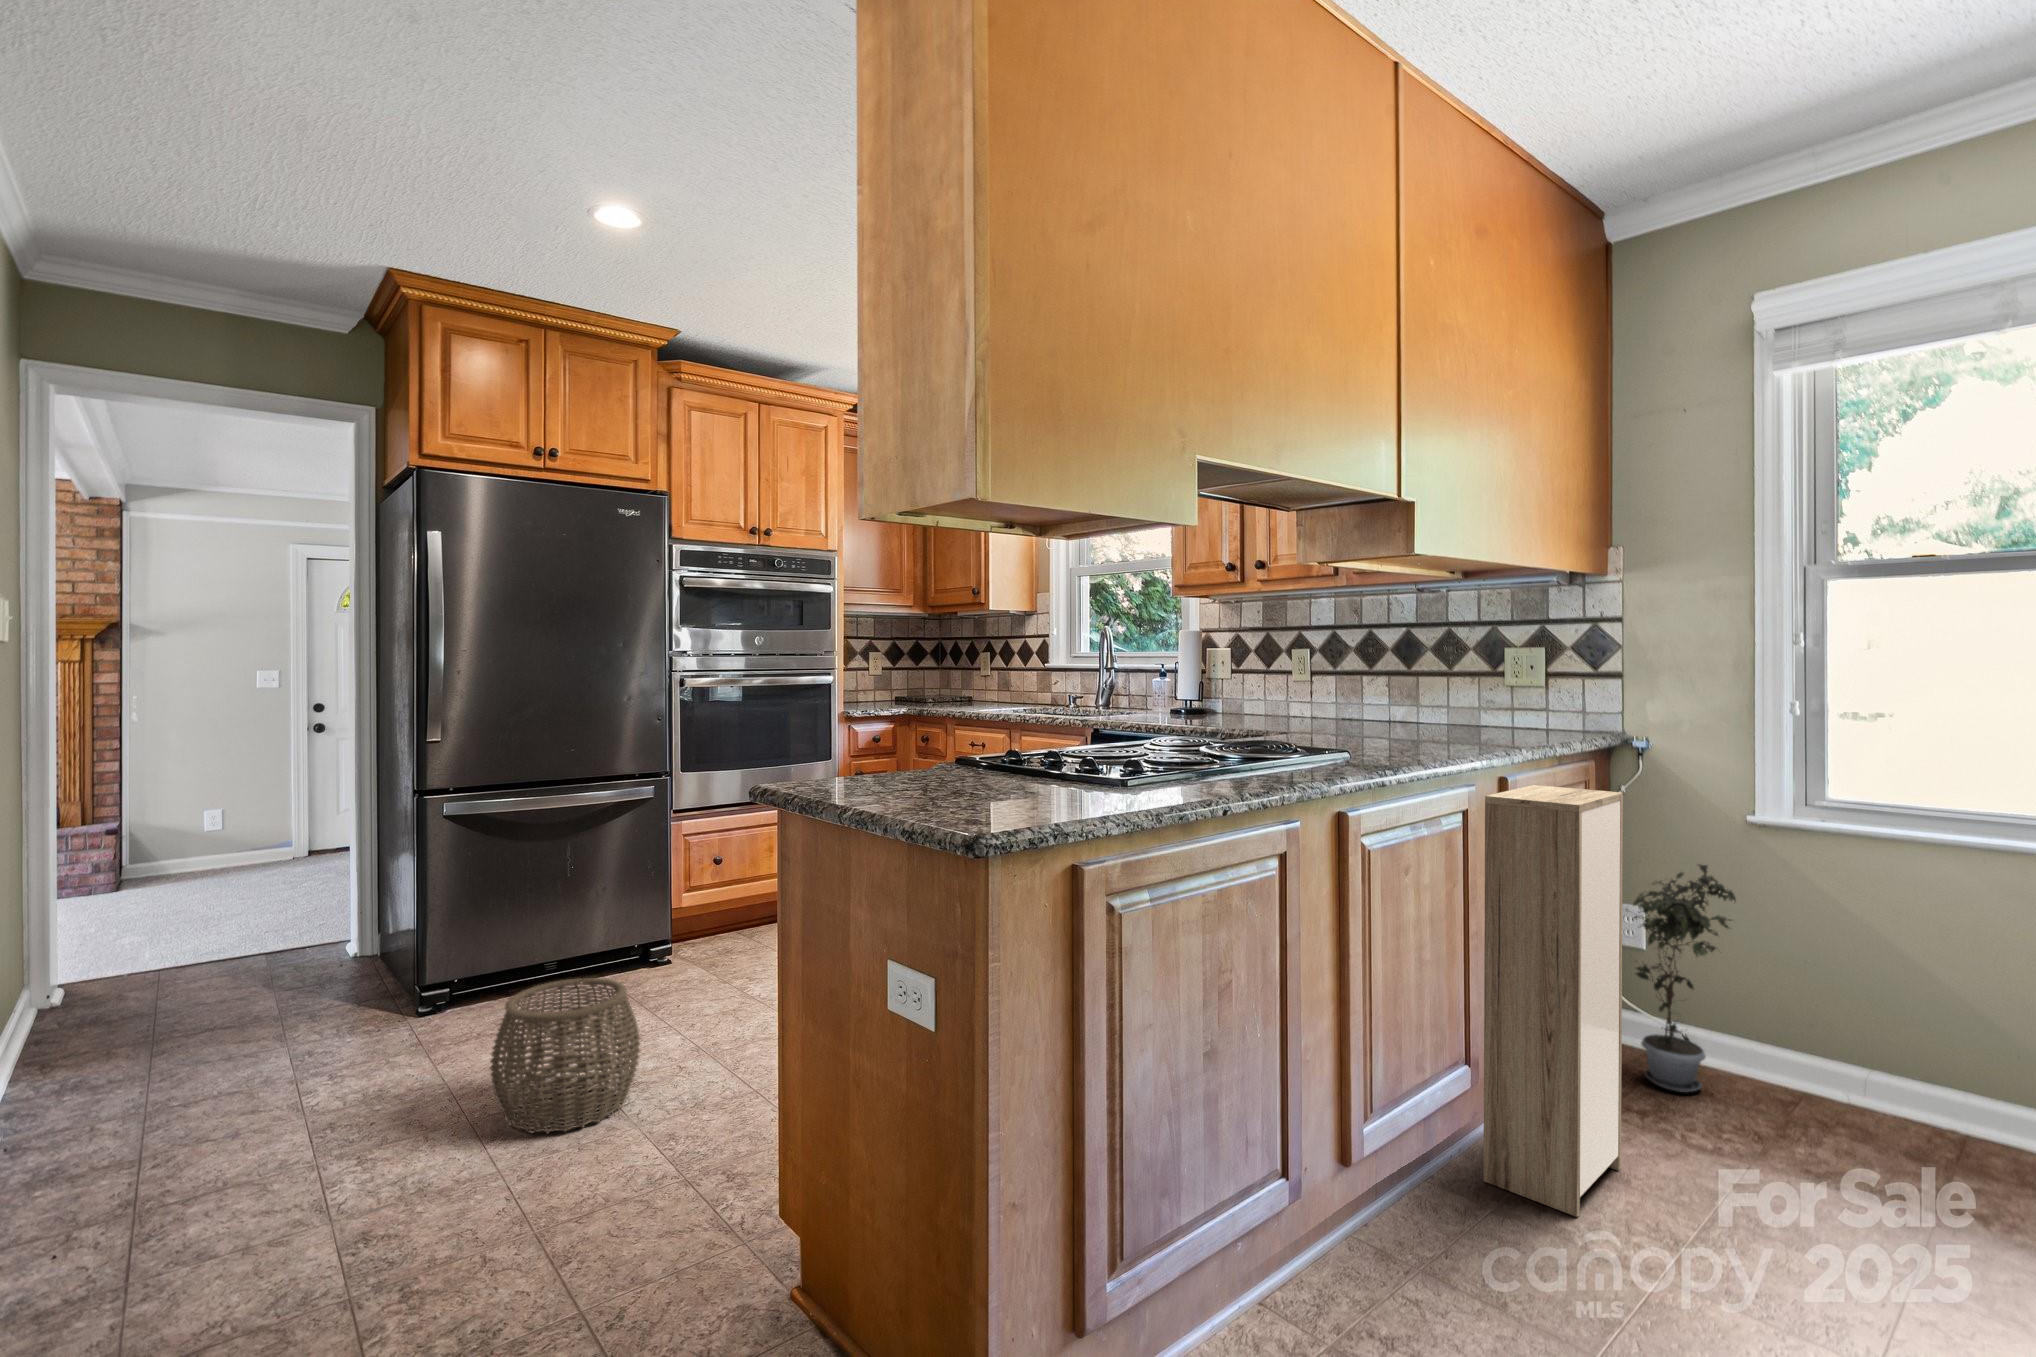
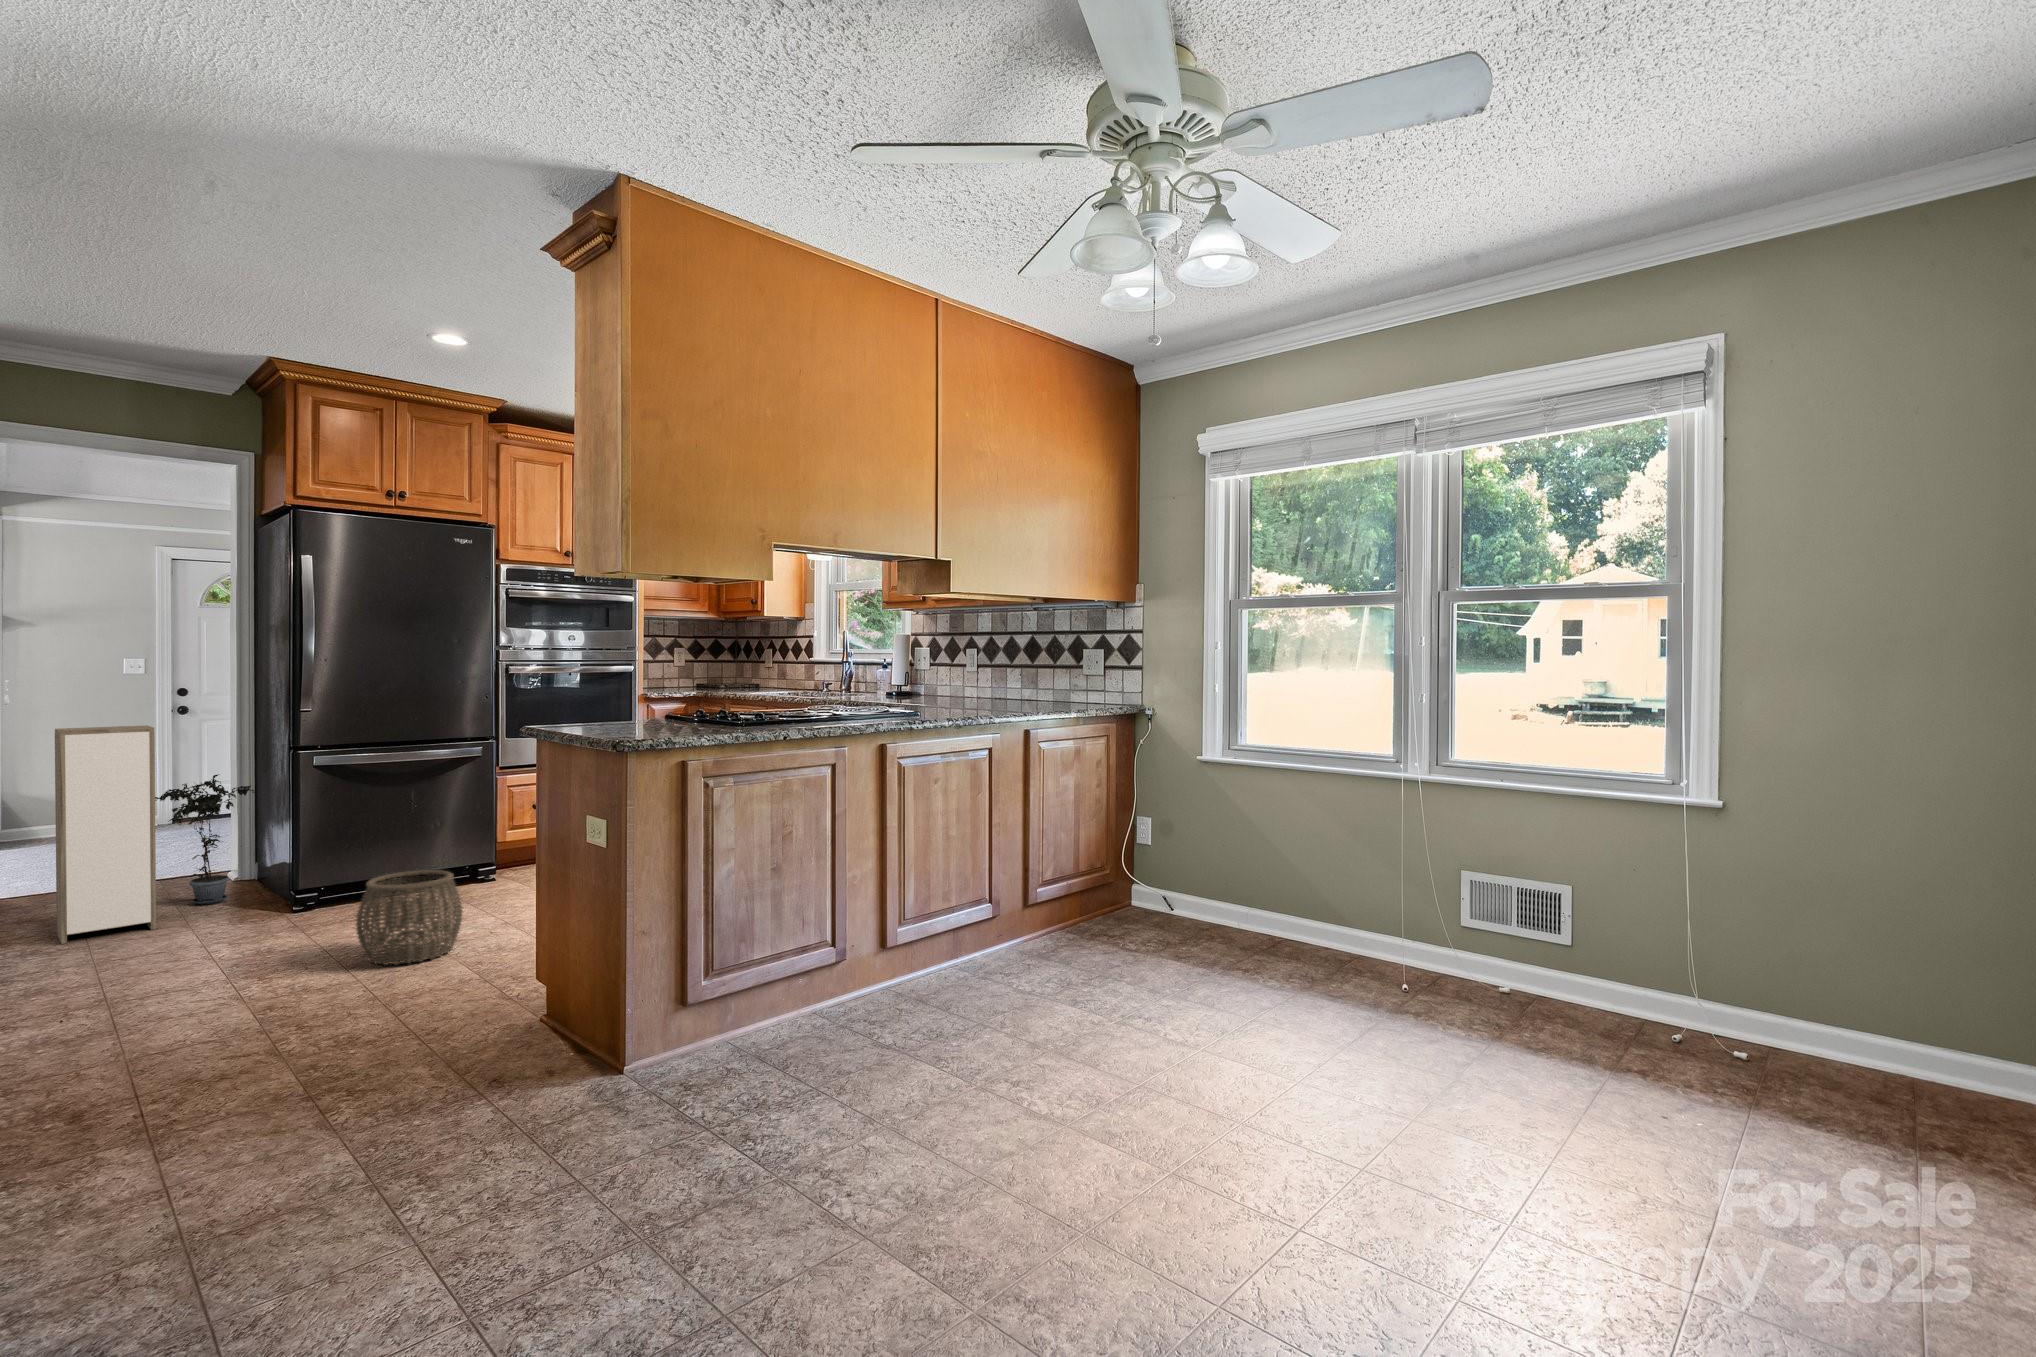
storage cabinet: present [1484,785,1623,1217] -> present [55,725,156,944]
potted plant: present [1627,865,1736,1093] -> present [155,775,259,905]

